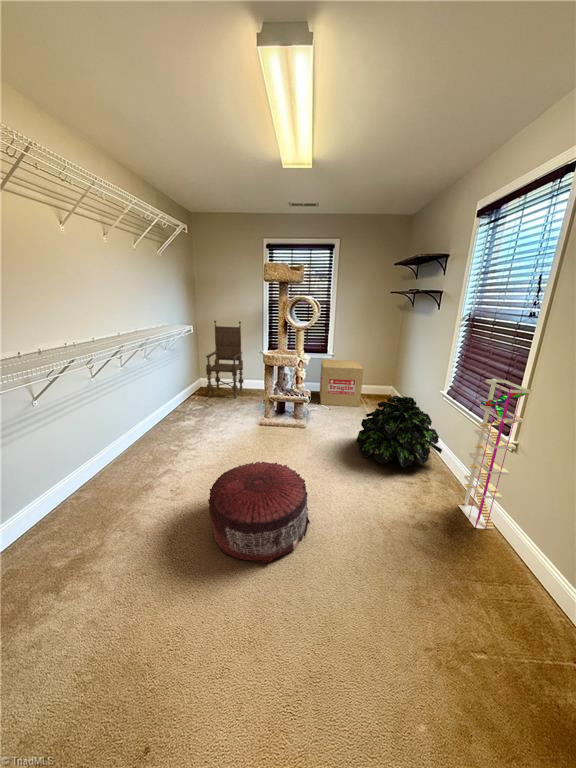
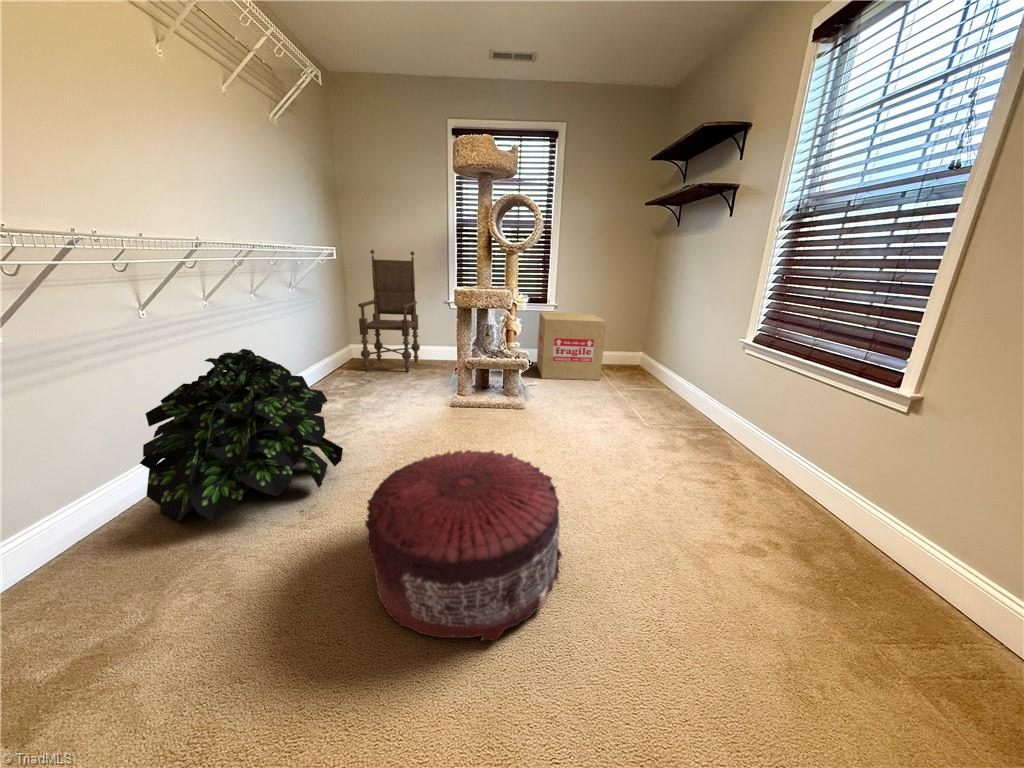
shelving unit: present [459,379,531,529] -> none [799,287,965,548]
potted plant: present [356,396,442,467] -> present [140,349,343,523]

